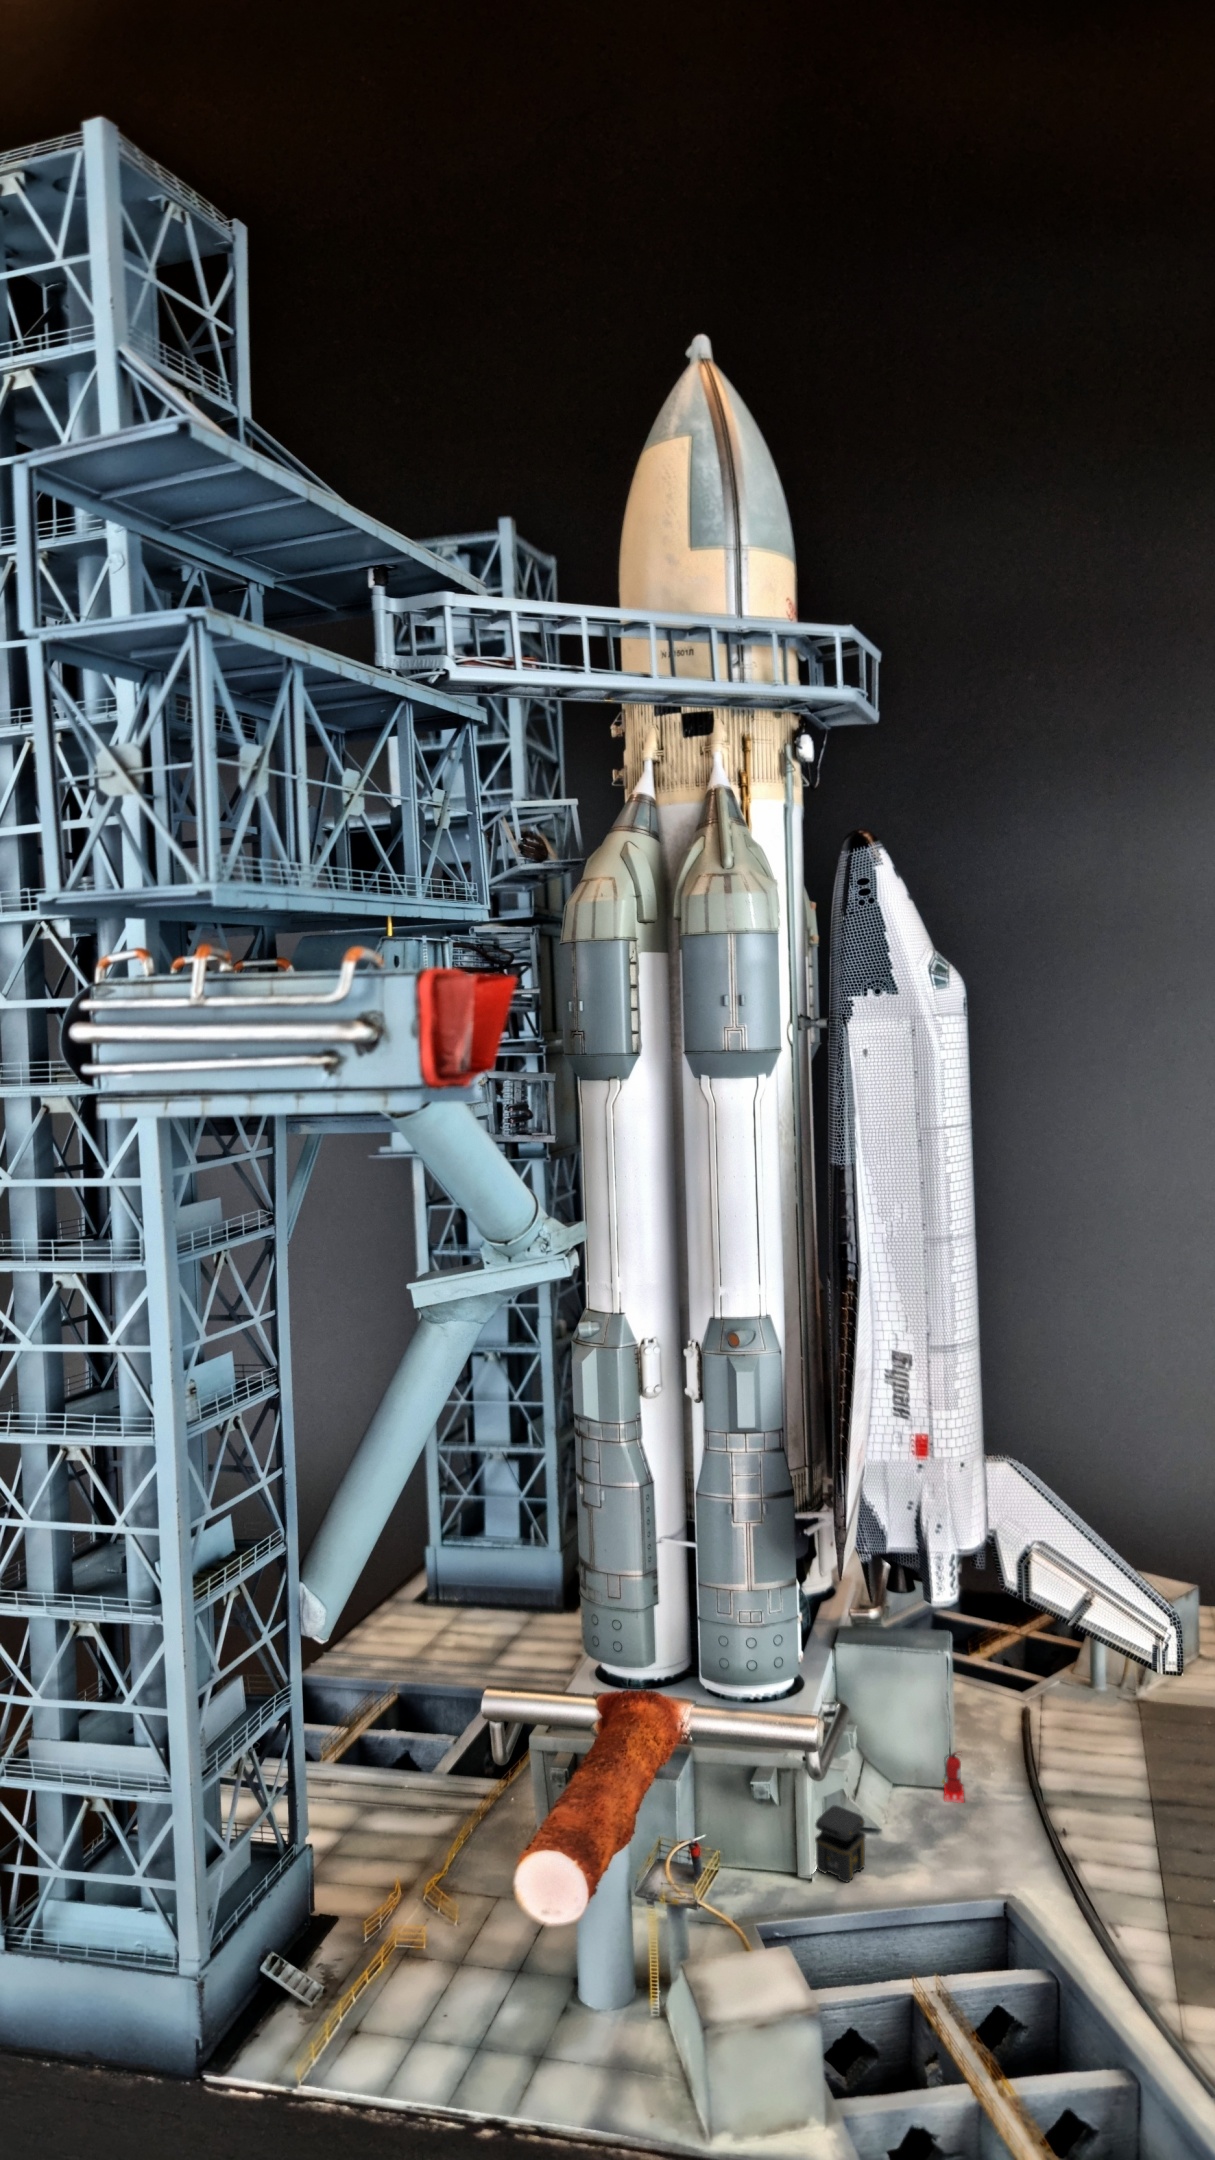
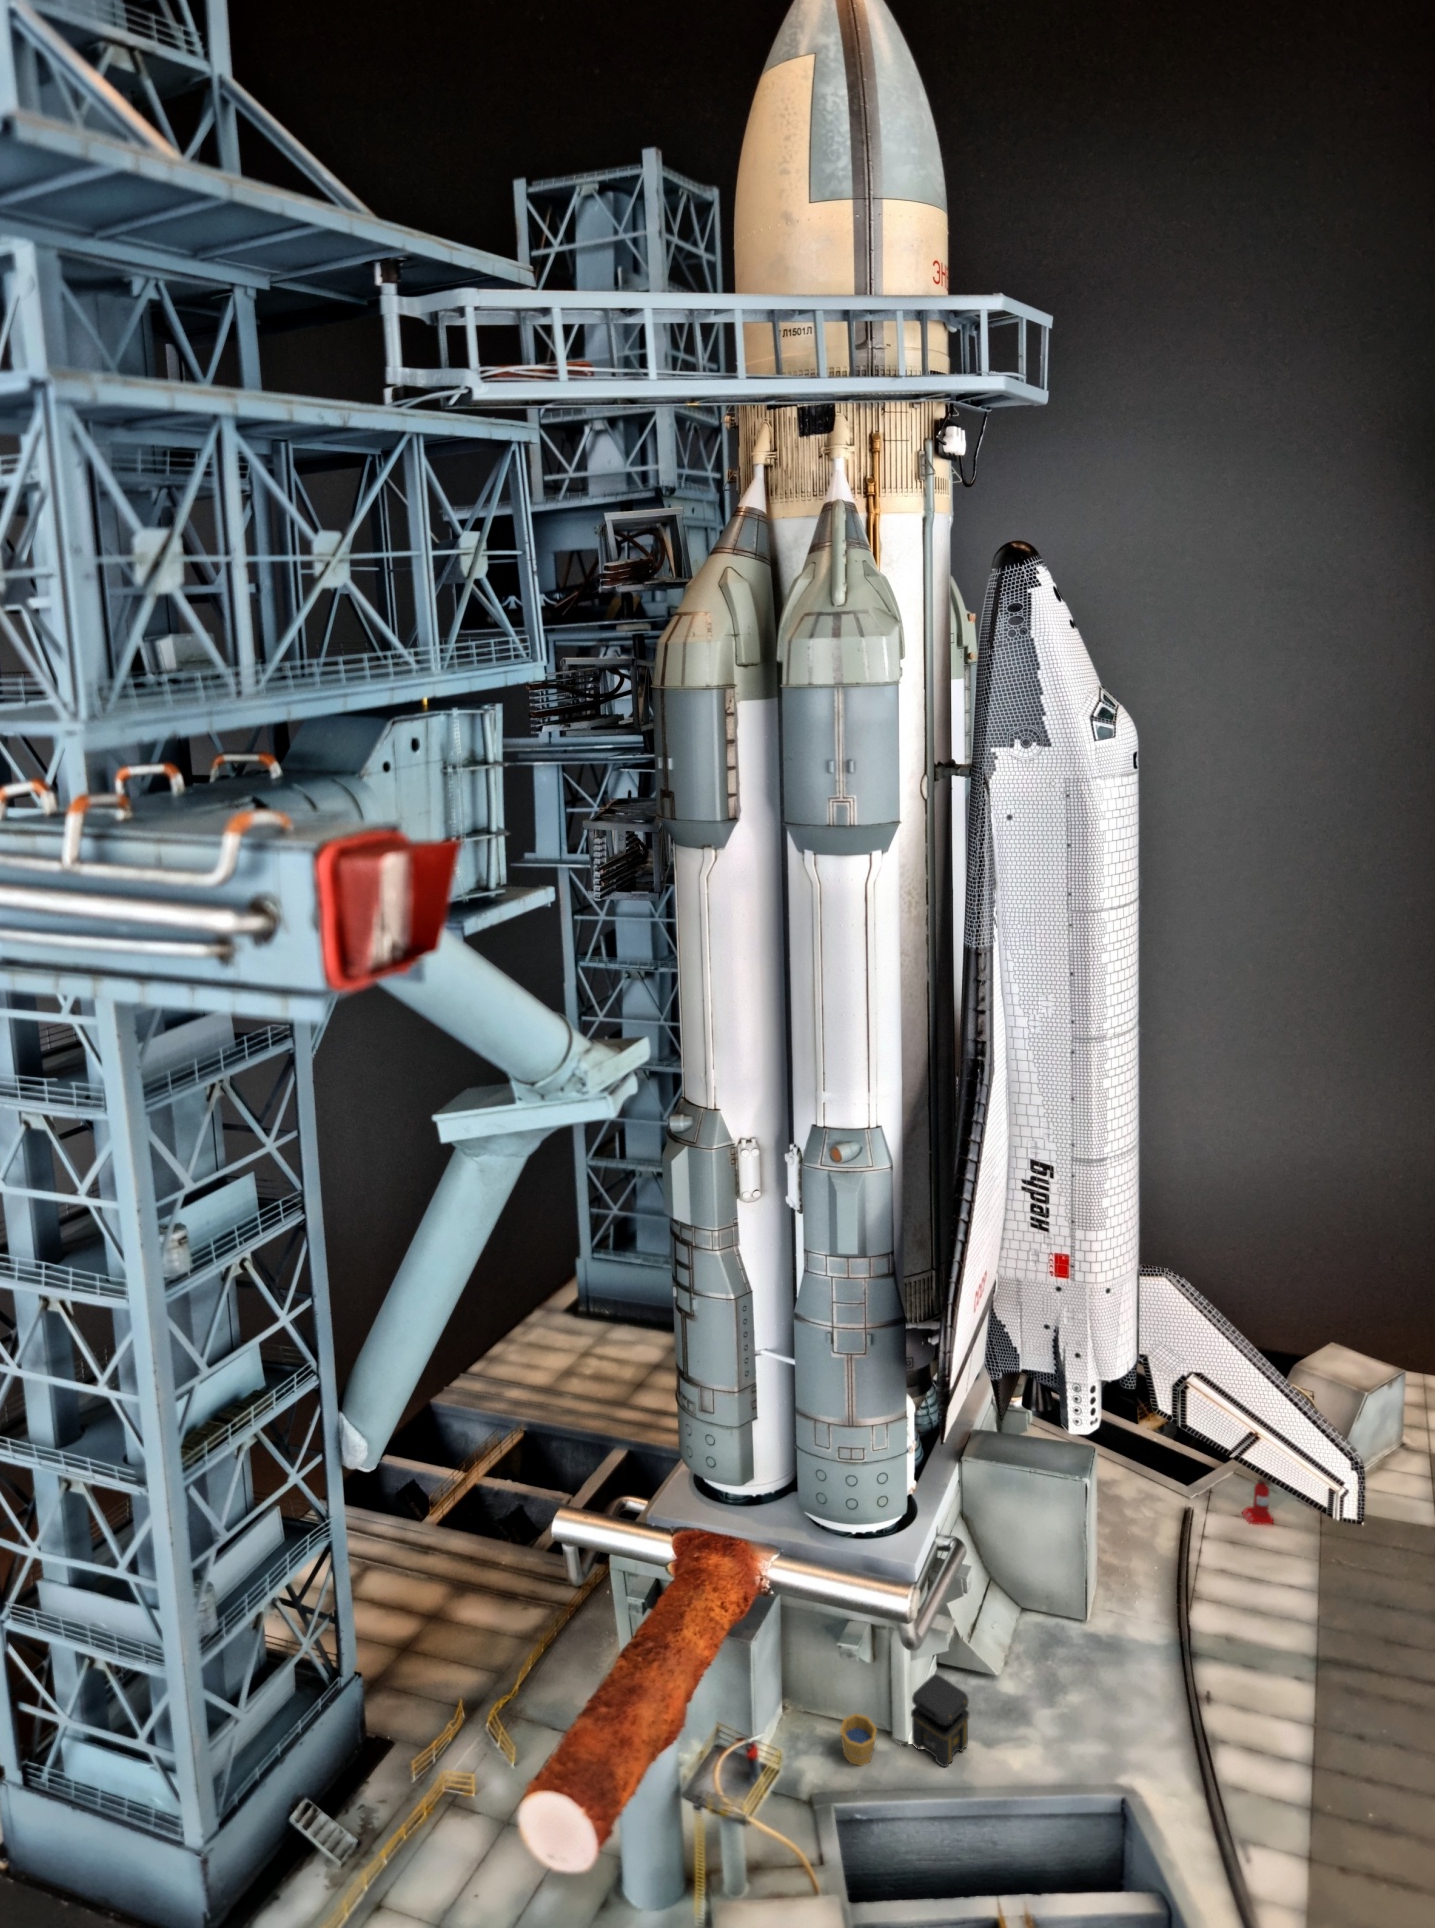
fire extinguisher: present [942,1752,964,1803] -> present [1242,1480,1273,1524]
bucket: none [754,1845,788,1889] -> present [840,1714,878,1766]

